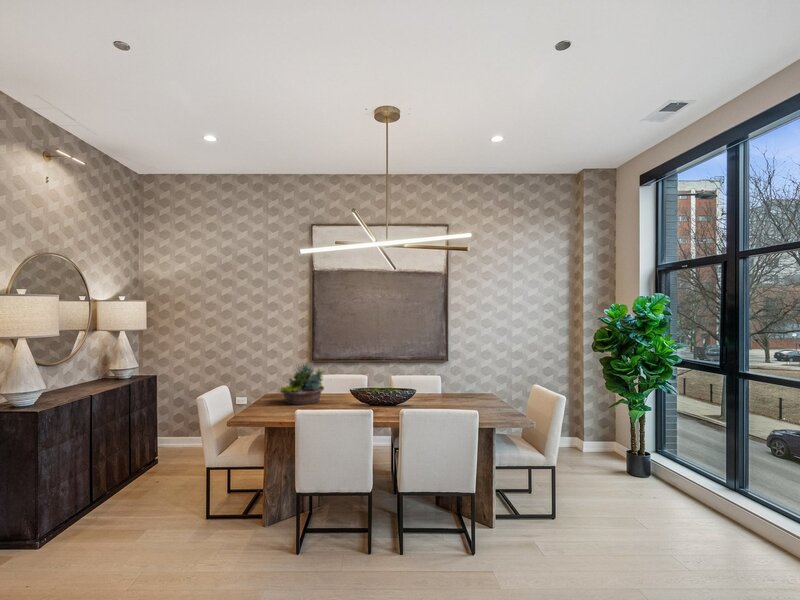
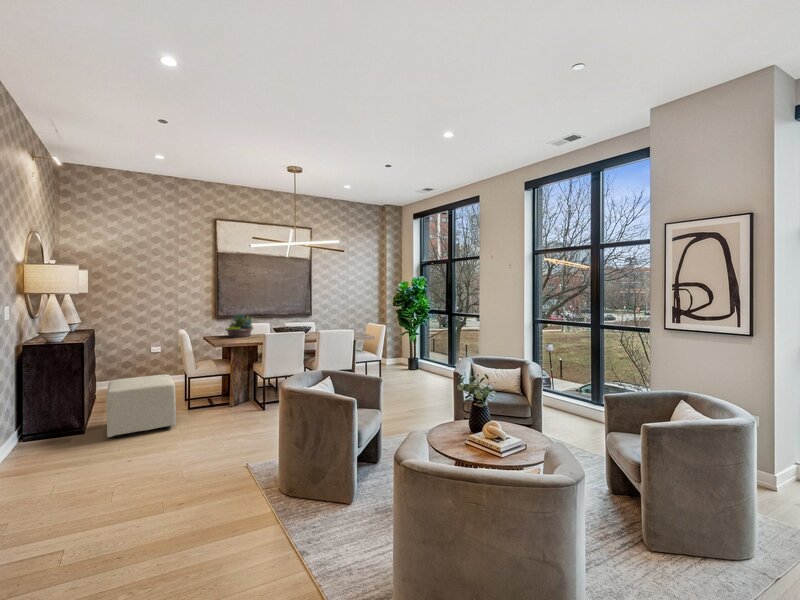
ottoman: none [37,464,176,577] -> present [106,375,176,438]

